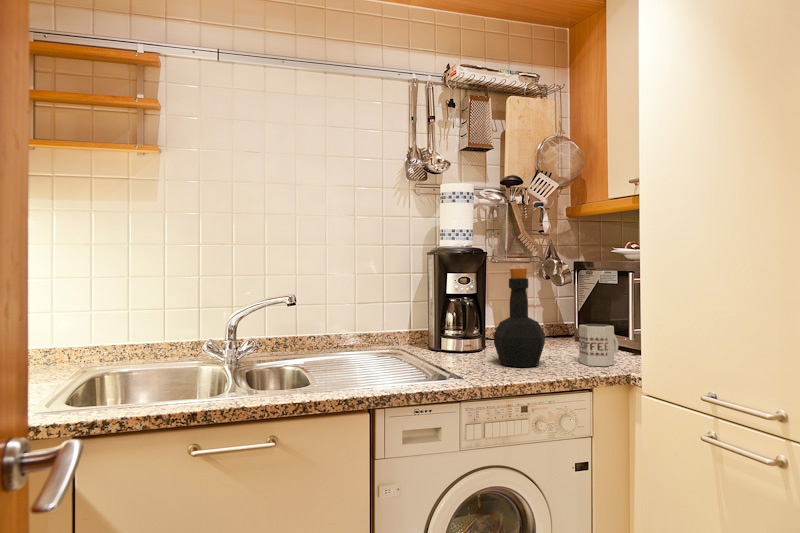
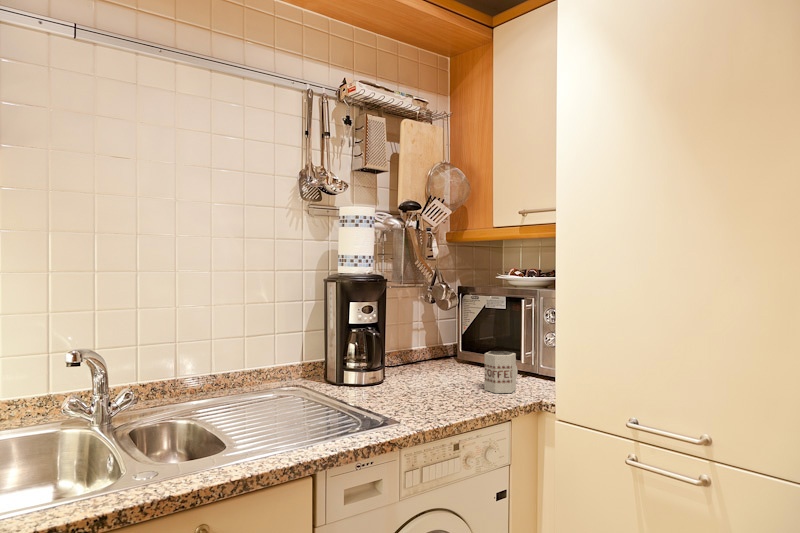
bottle: present [494,268,545,367] -> none [409,299,459,401]

